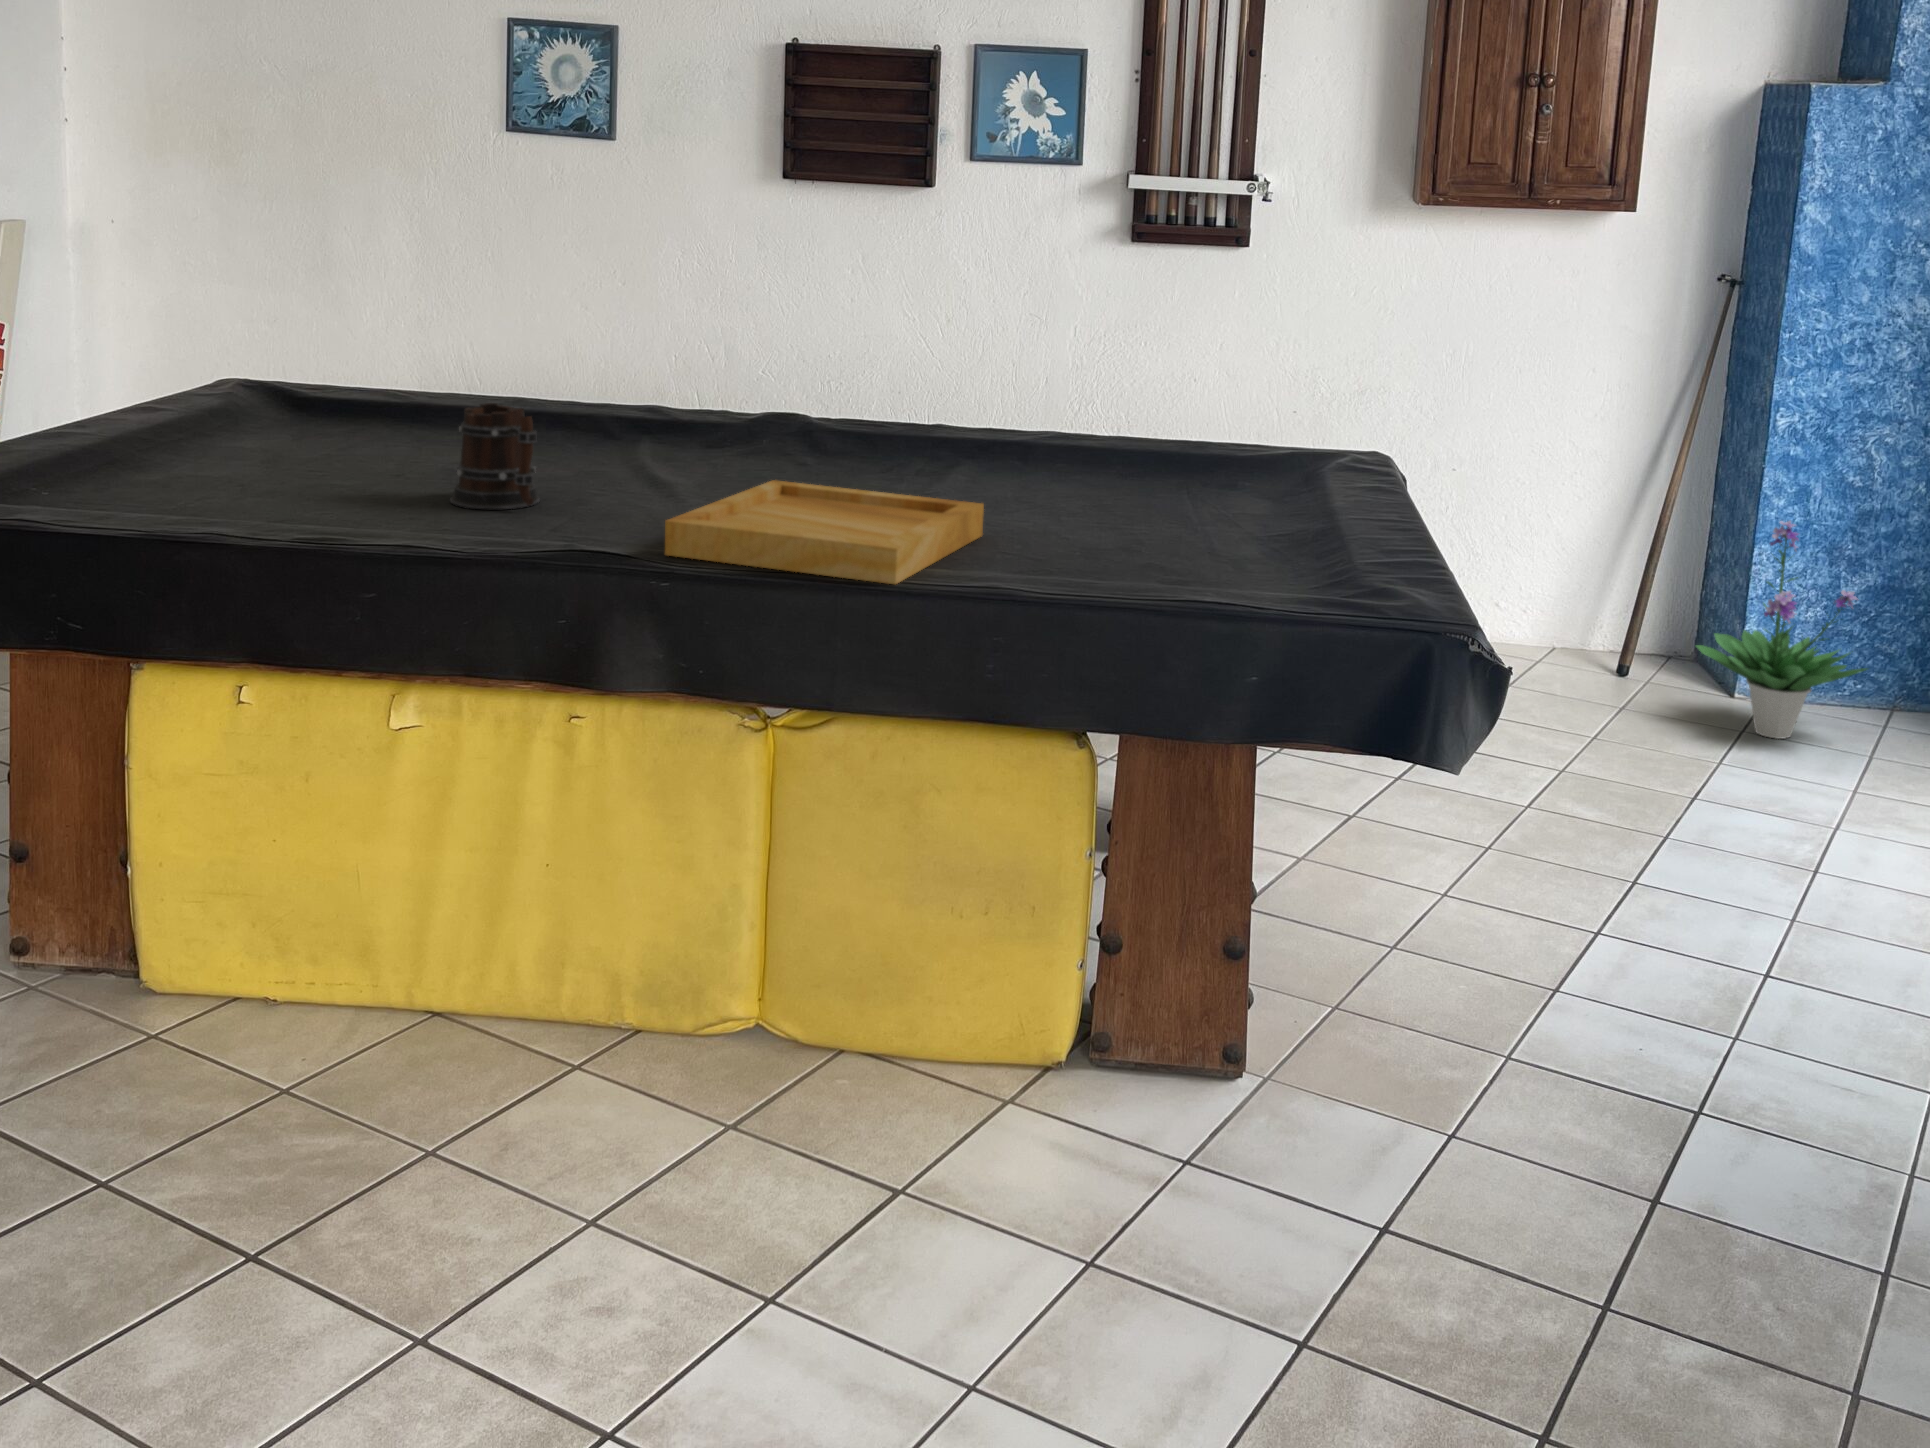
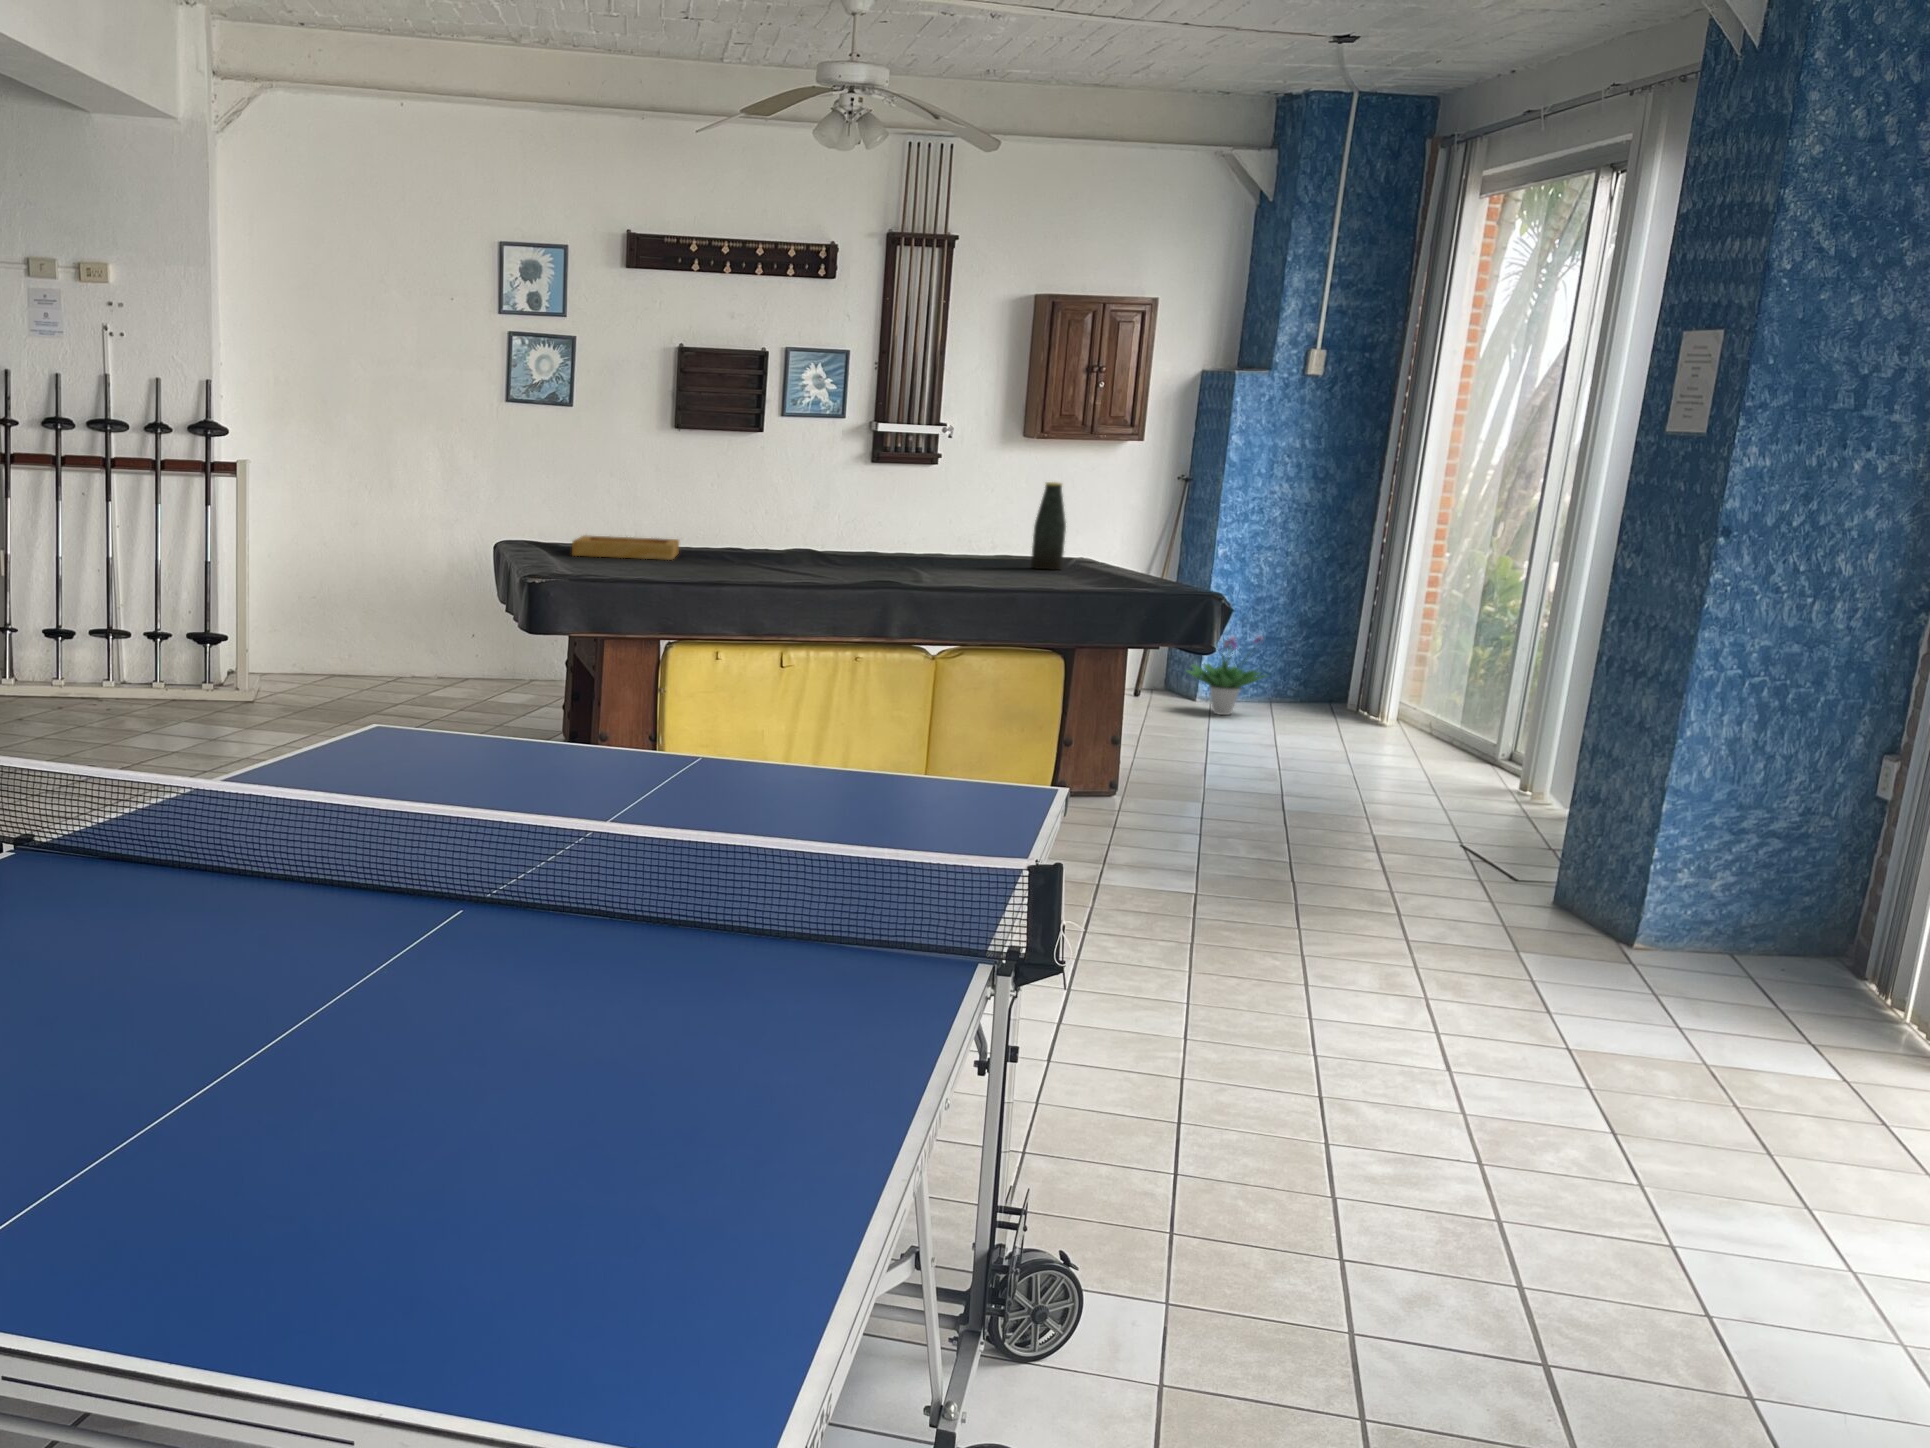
bottle: none [1113,330,1188,524] -> present [1031,482,1066,570]
beer mug: present [450,403,540,509] -> none [759,520,811,567]
tray: present [665,480,984,584] -> present [572,535,679,560]

